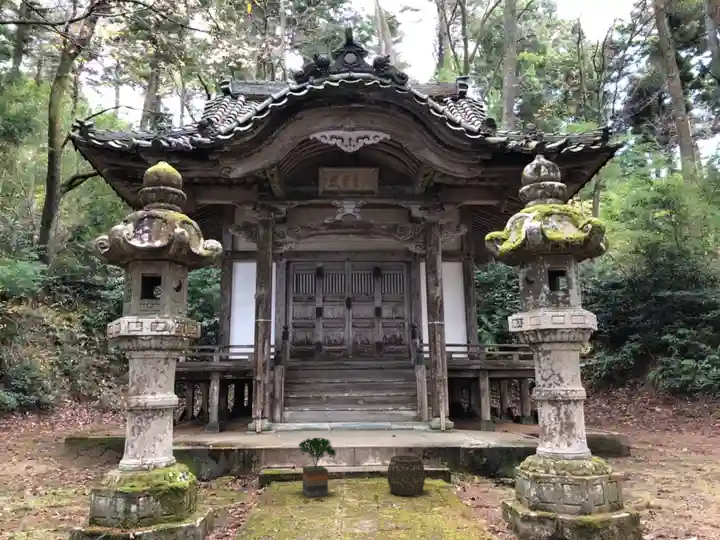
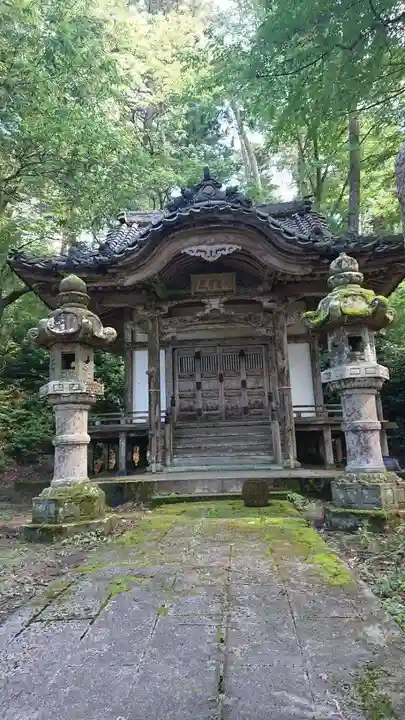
potted tree: present [299,438,336,497] -> none [176,466,204,508]

